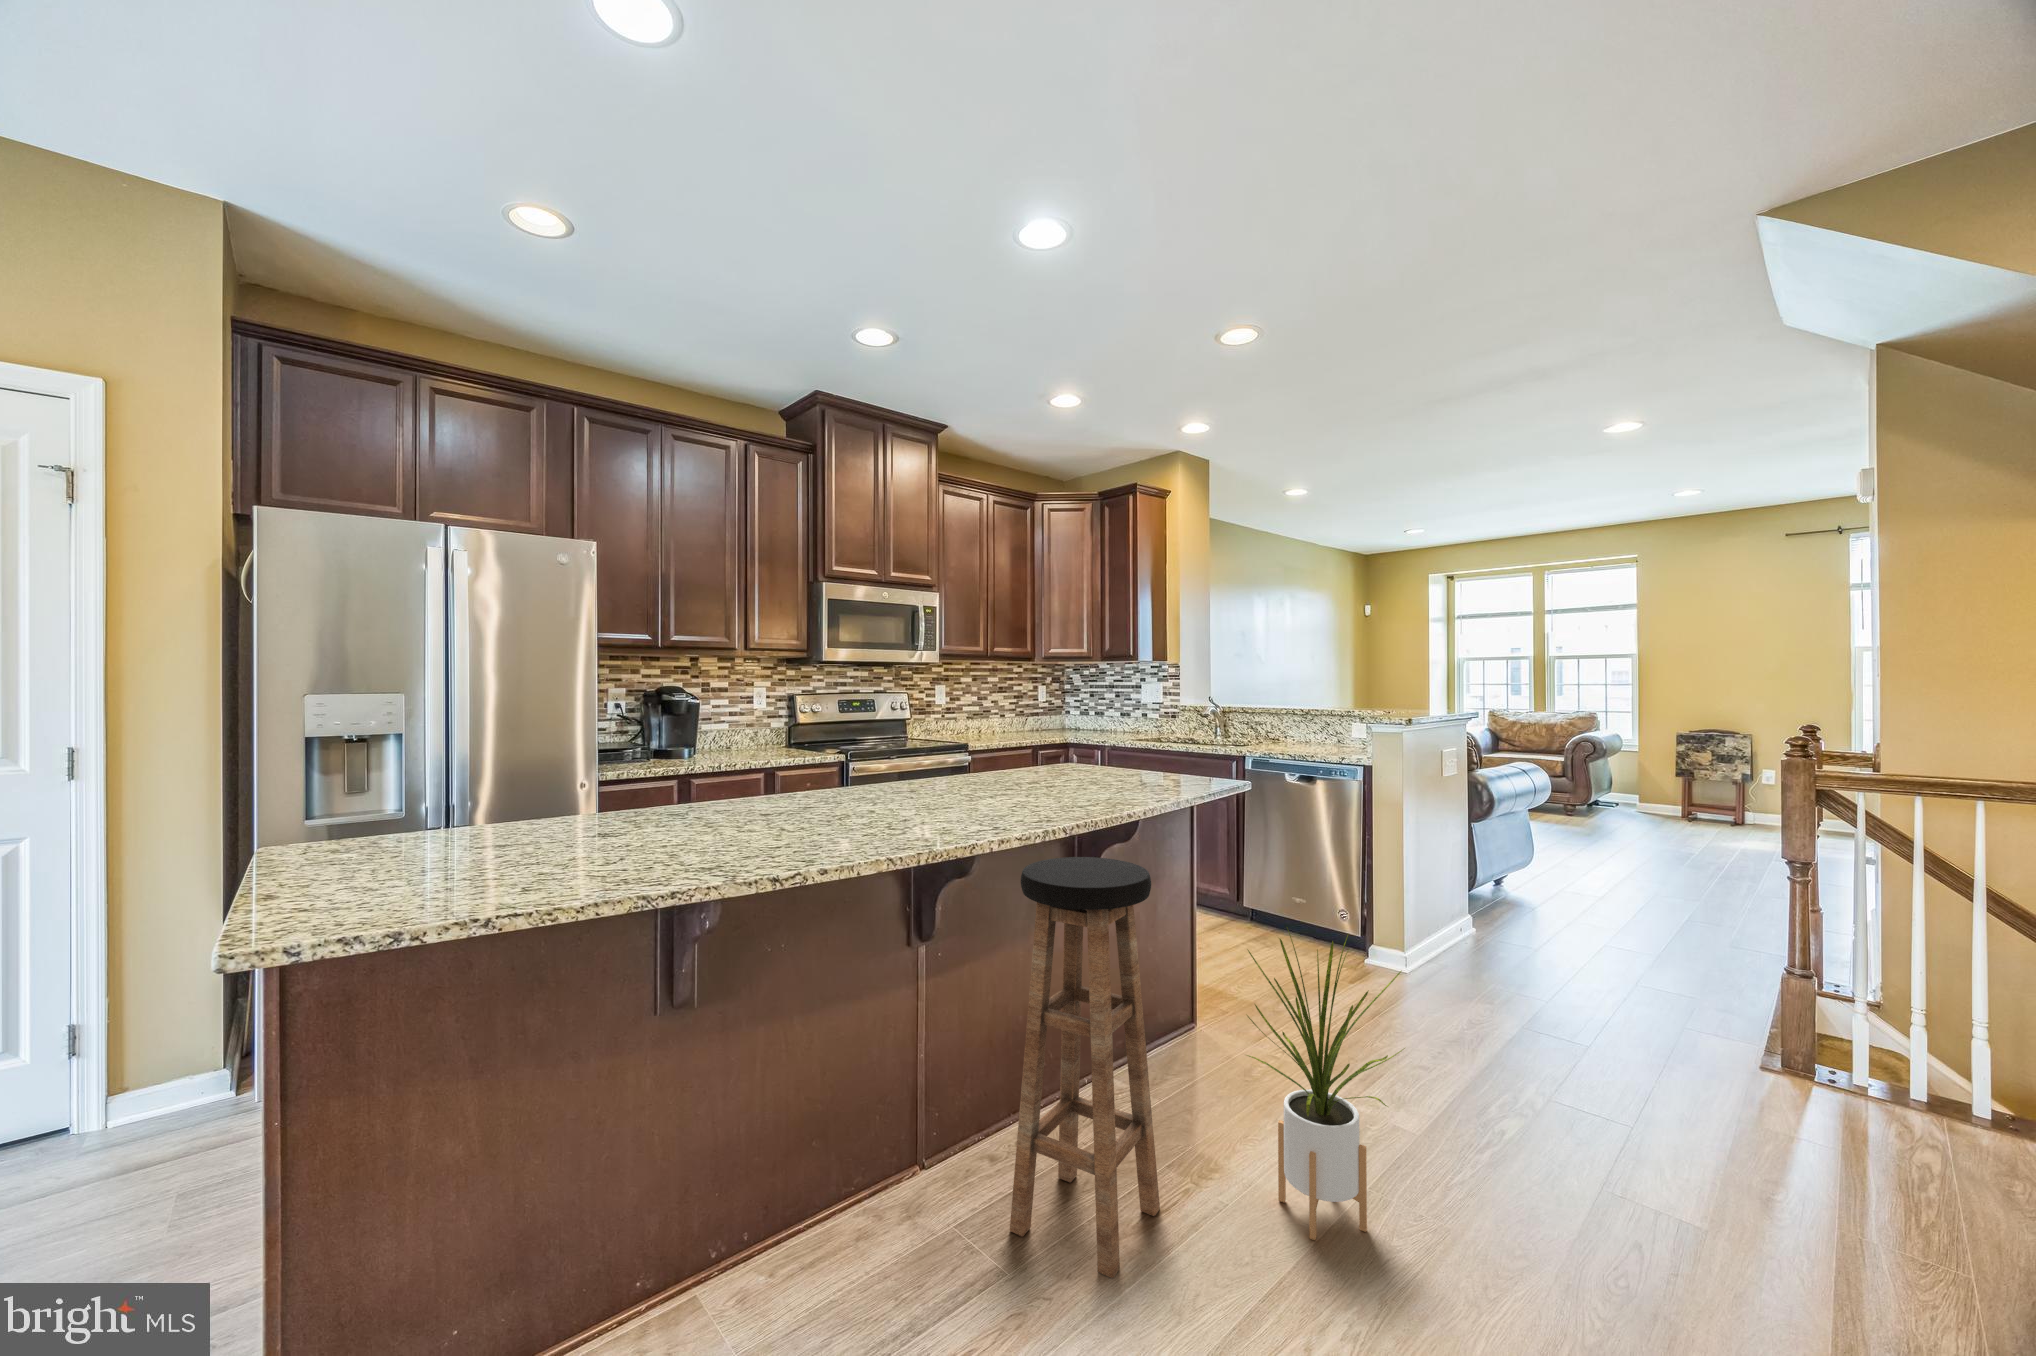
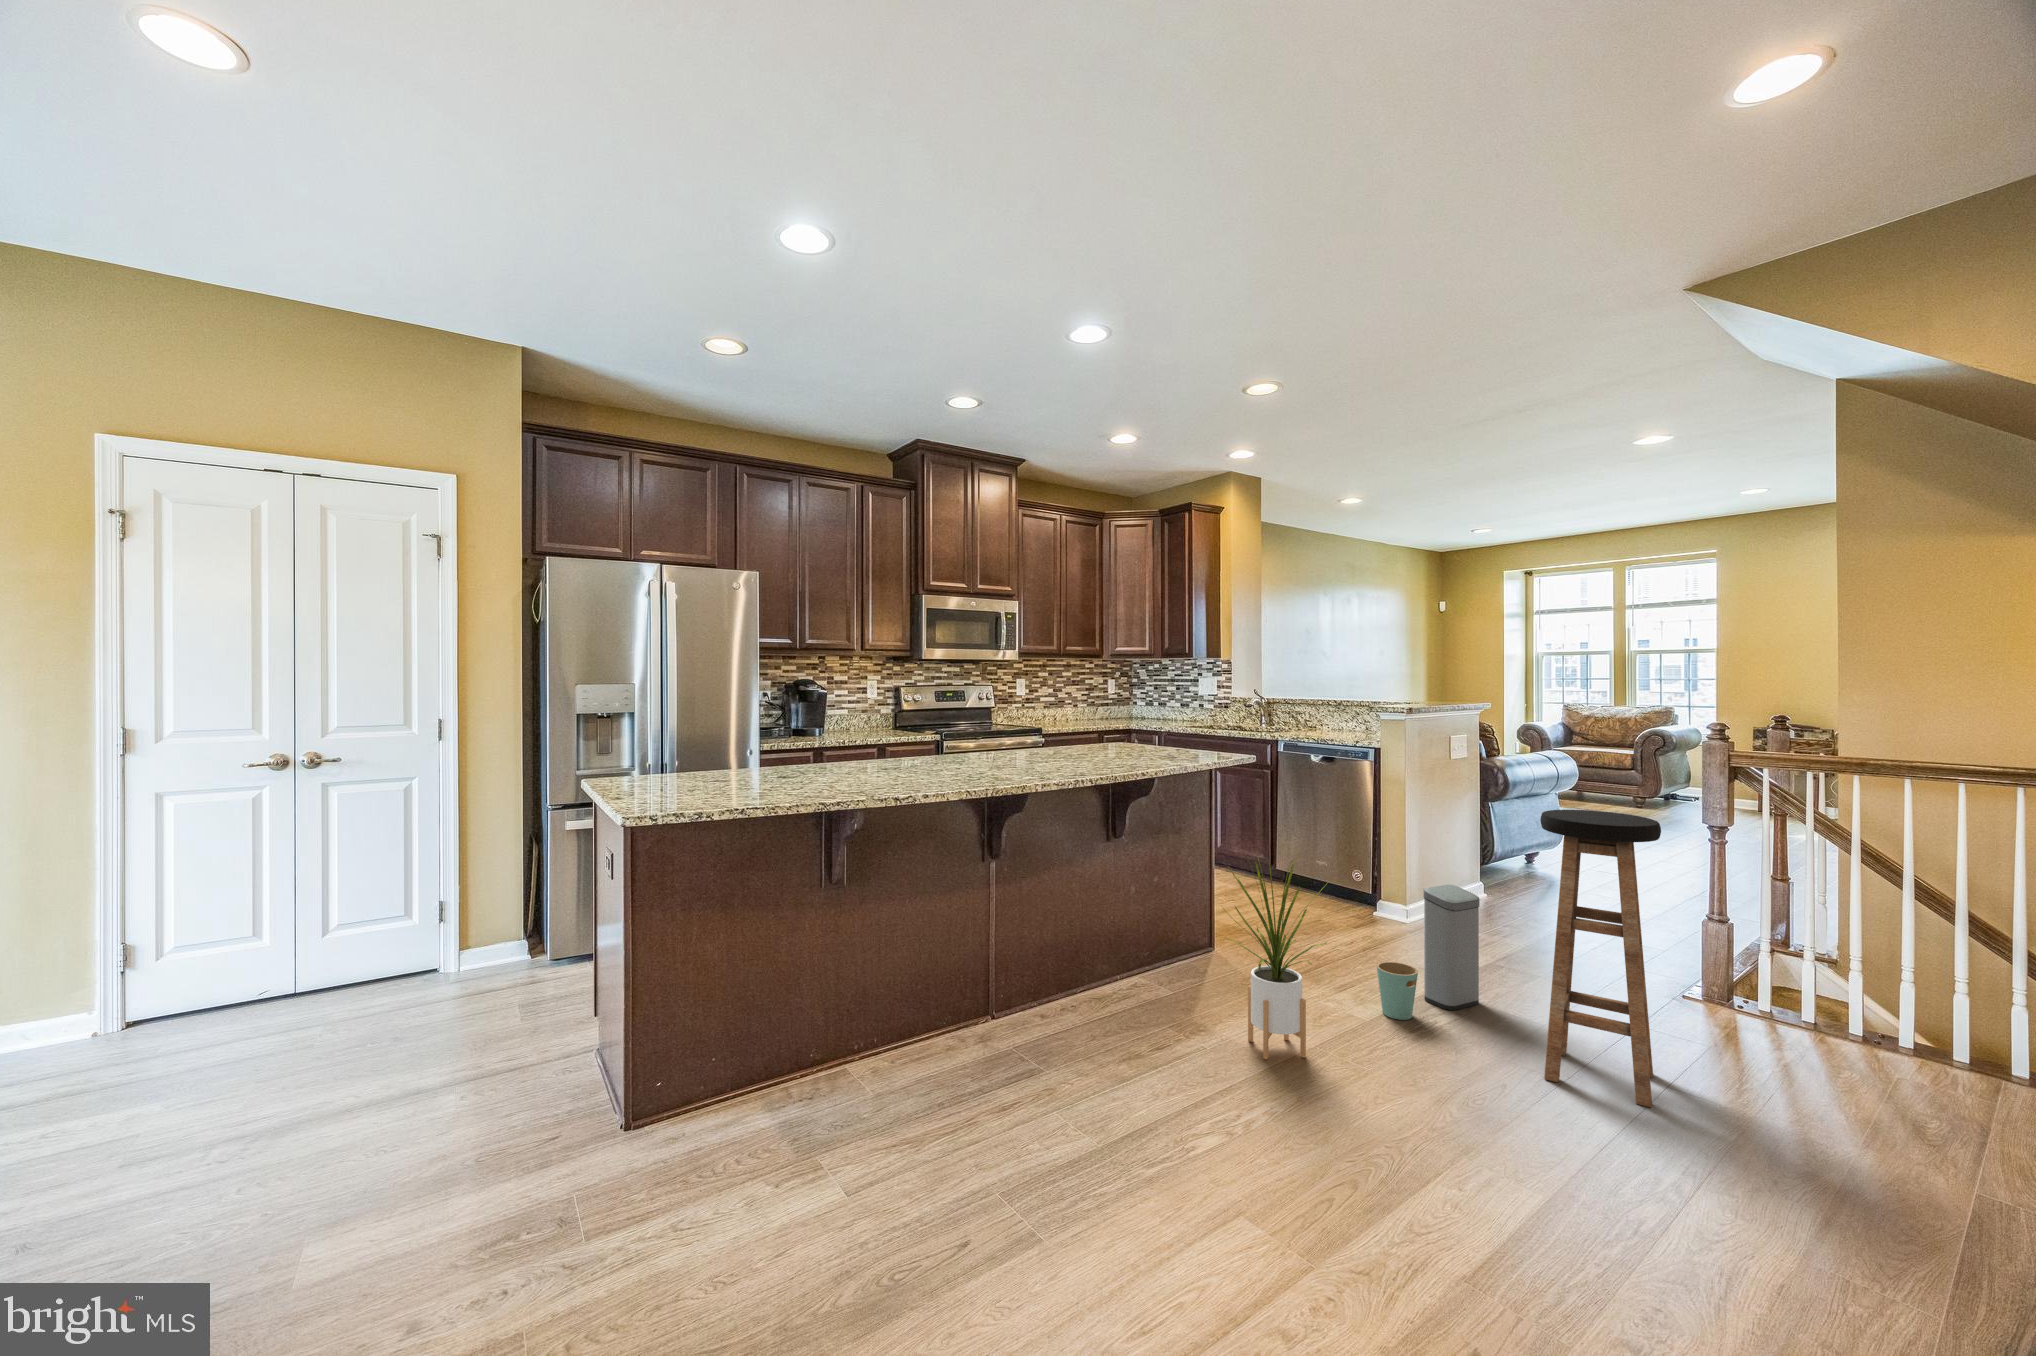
bar stool: present [1010,857,1160,1278] -> present [1540,810,1661,1107]
trash can: none [1427,949,1547,1143] -> present [1377,885,1480,1020]

